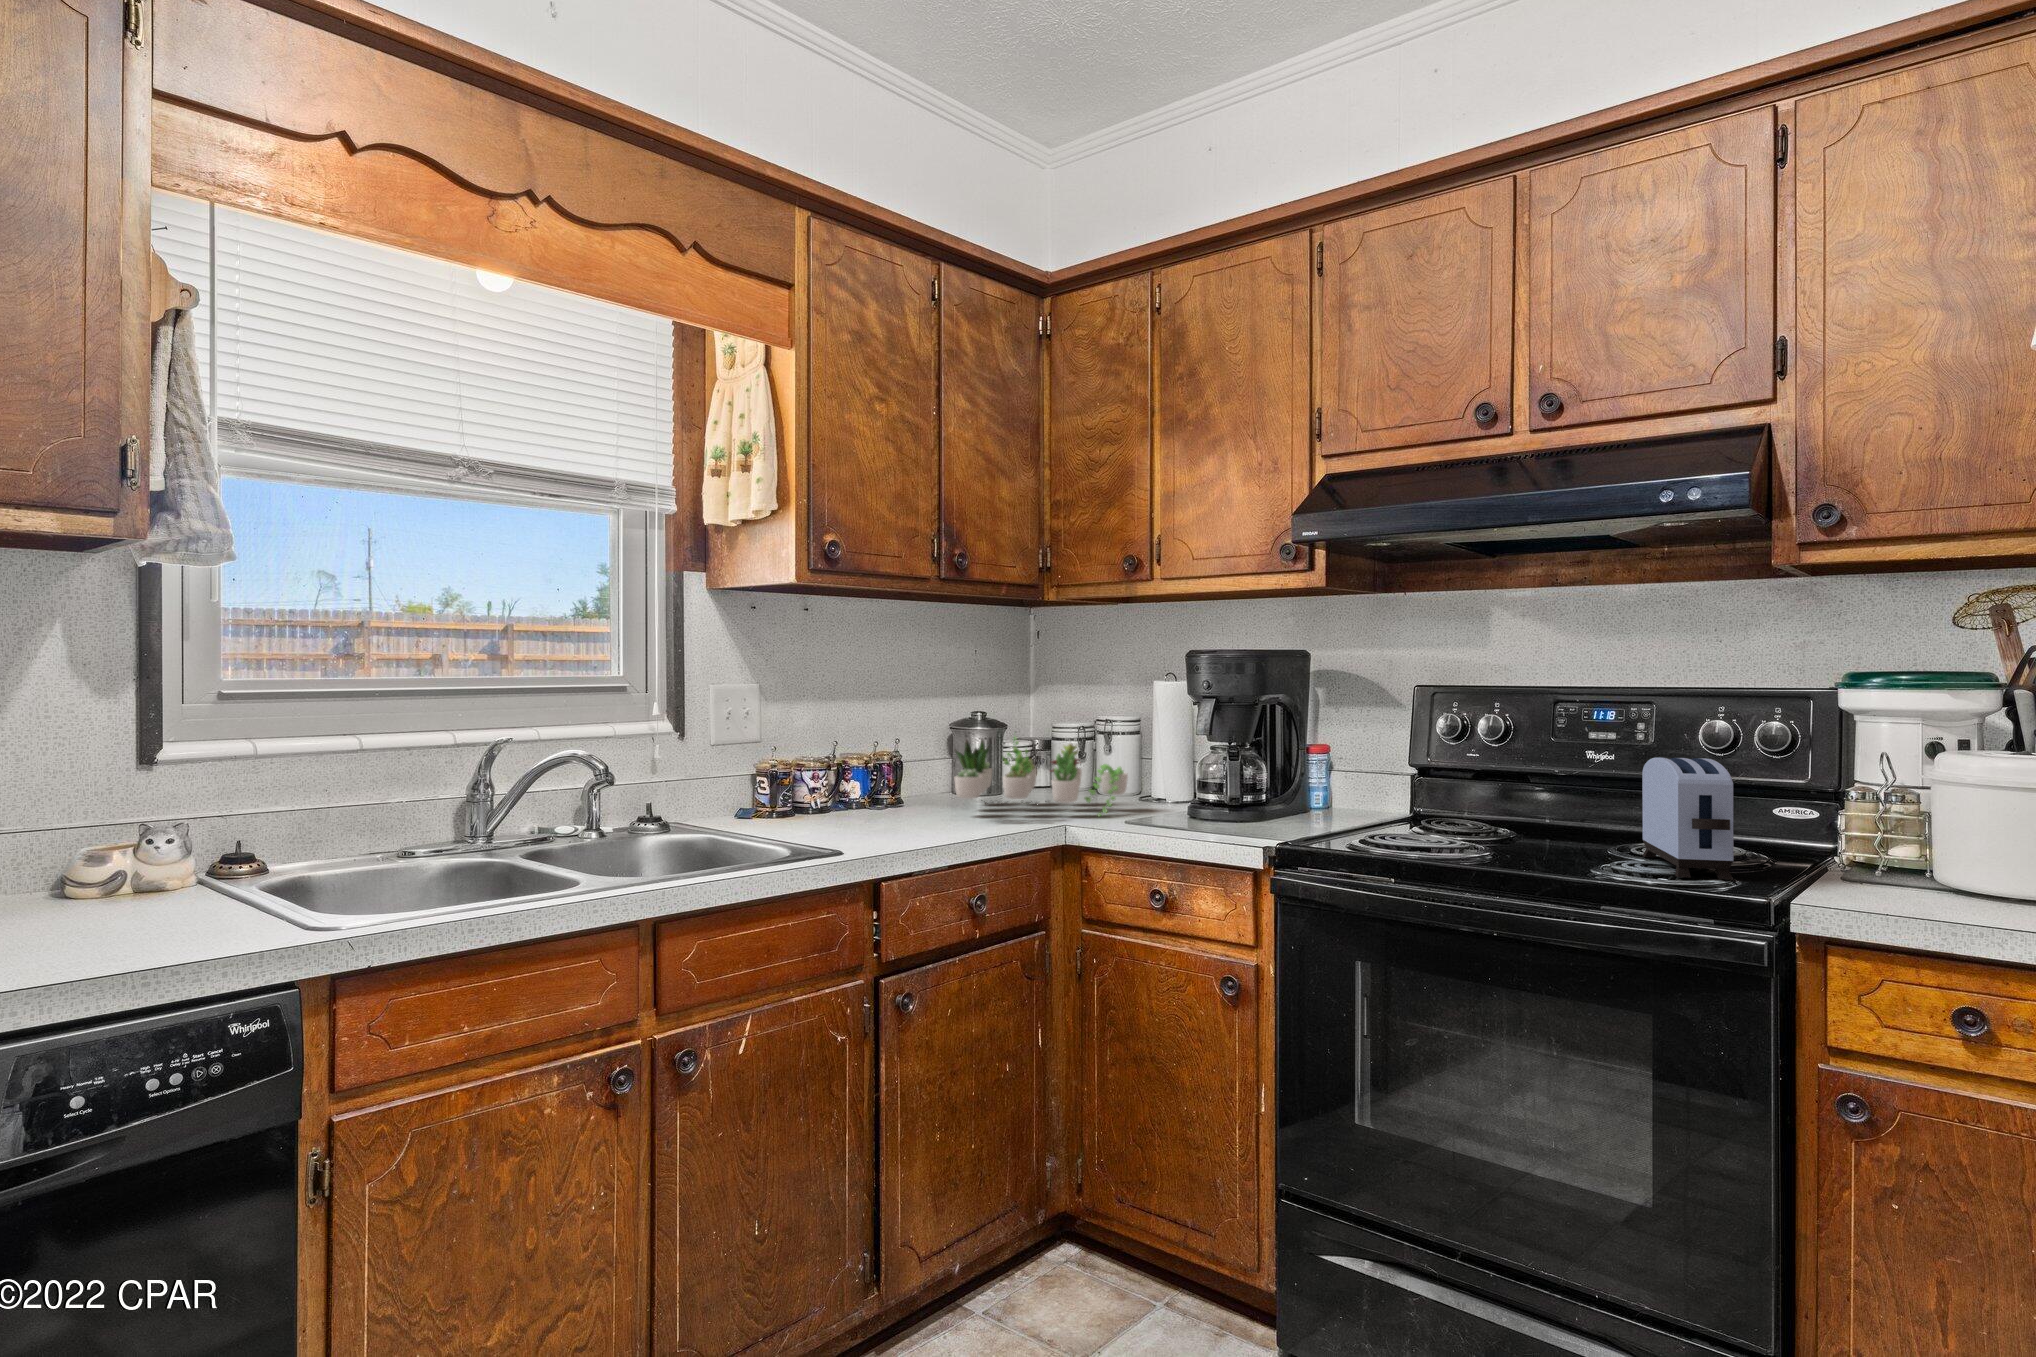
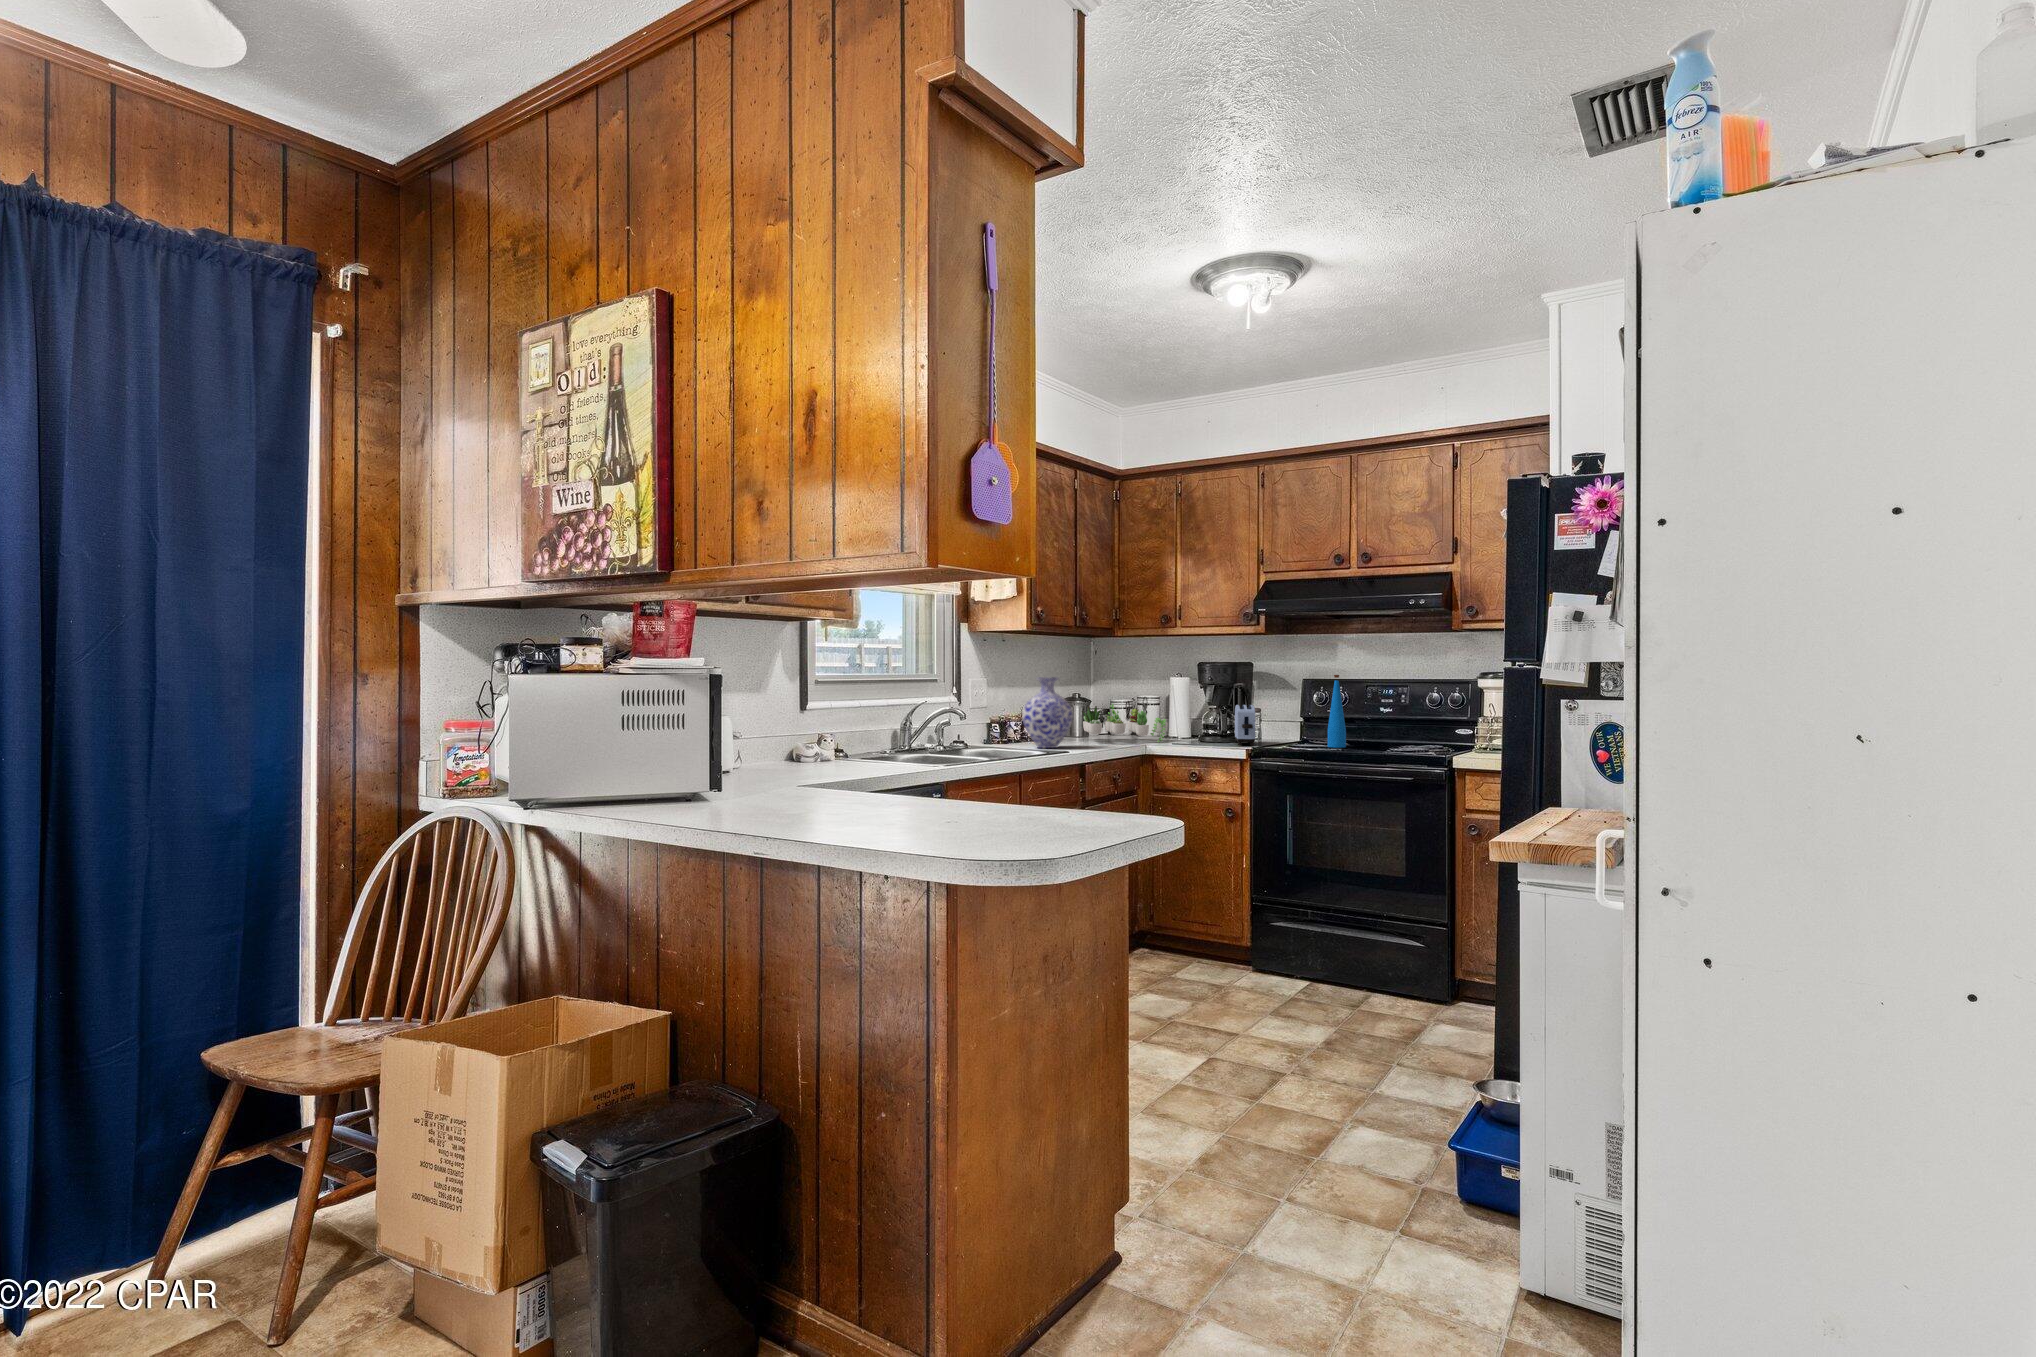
bottle: none [1457,676,1501,847] -> present [1328,675,1346,748]
vase: none [778,682,887,836] -> present [1022,677,1073,748]
toaster: present [1642,758,1733,879] -> present [1235,705,1255,746]

